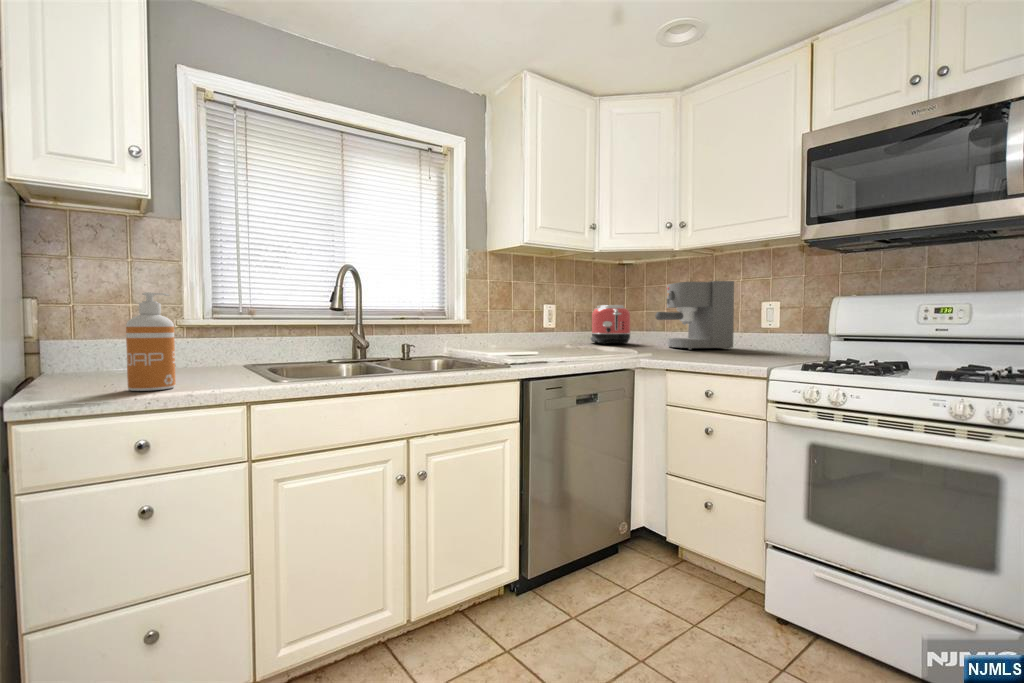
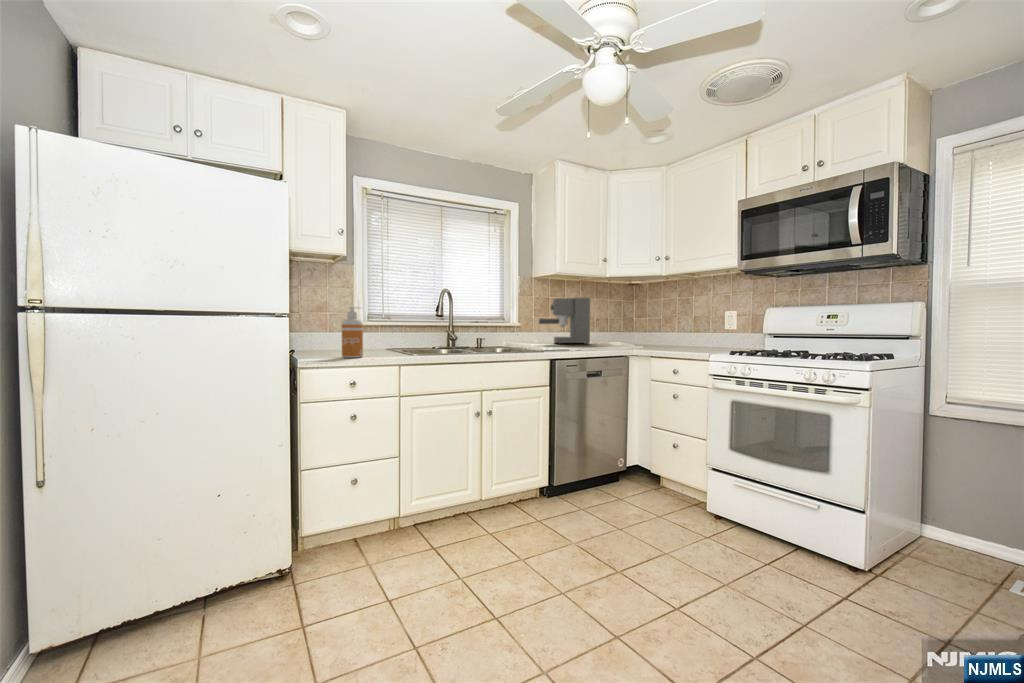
coffee maker: present [655,281,734,350] -> present [539,298,590,344]
toaster: present [590,305,631,344] -> none [607,314,637,342]

